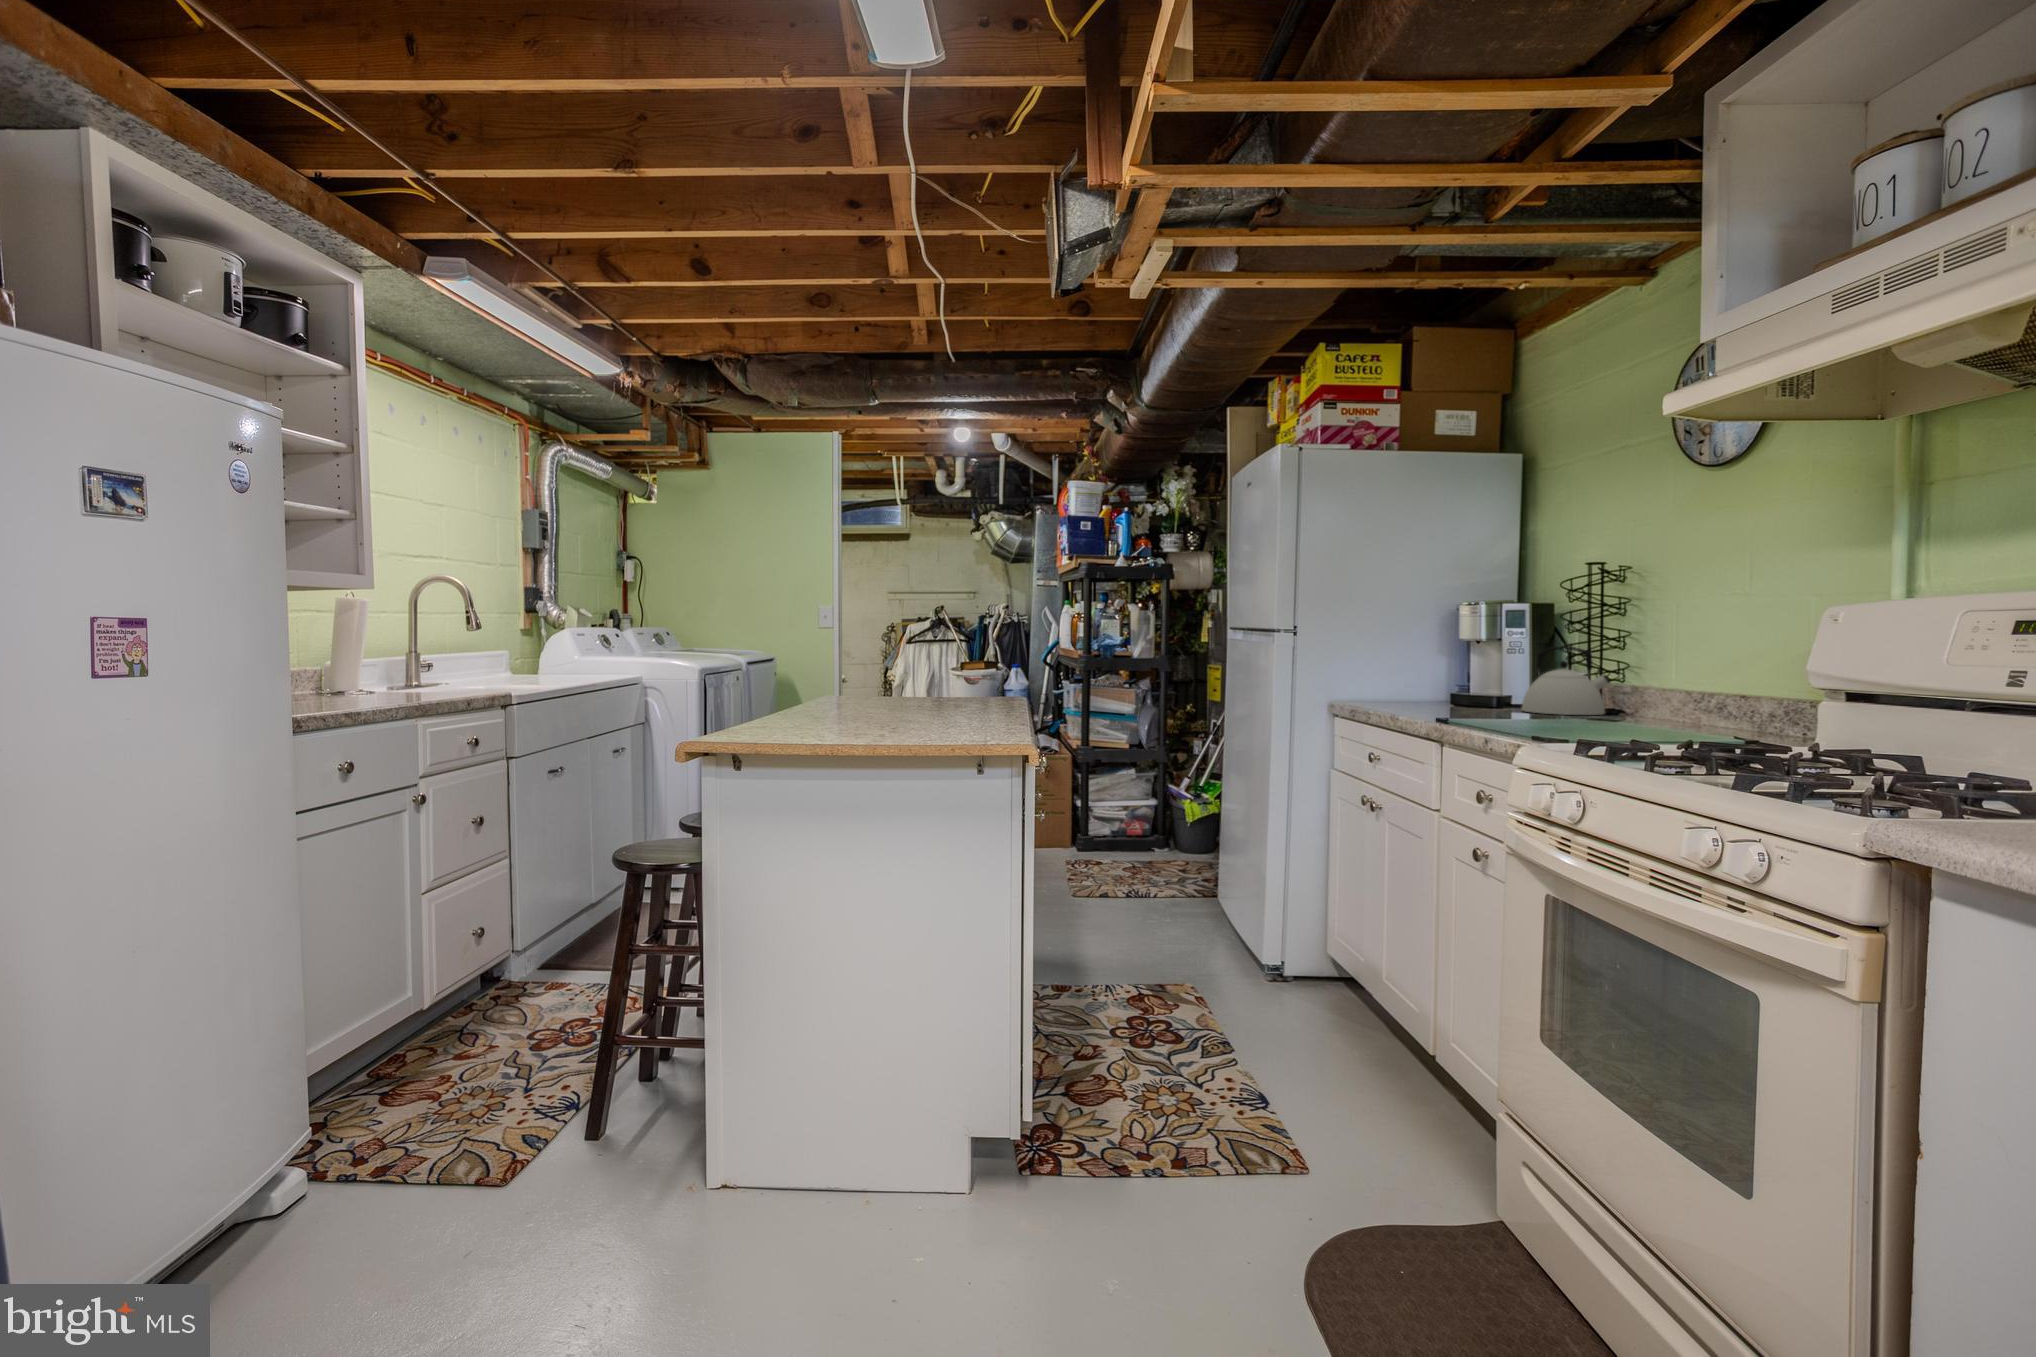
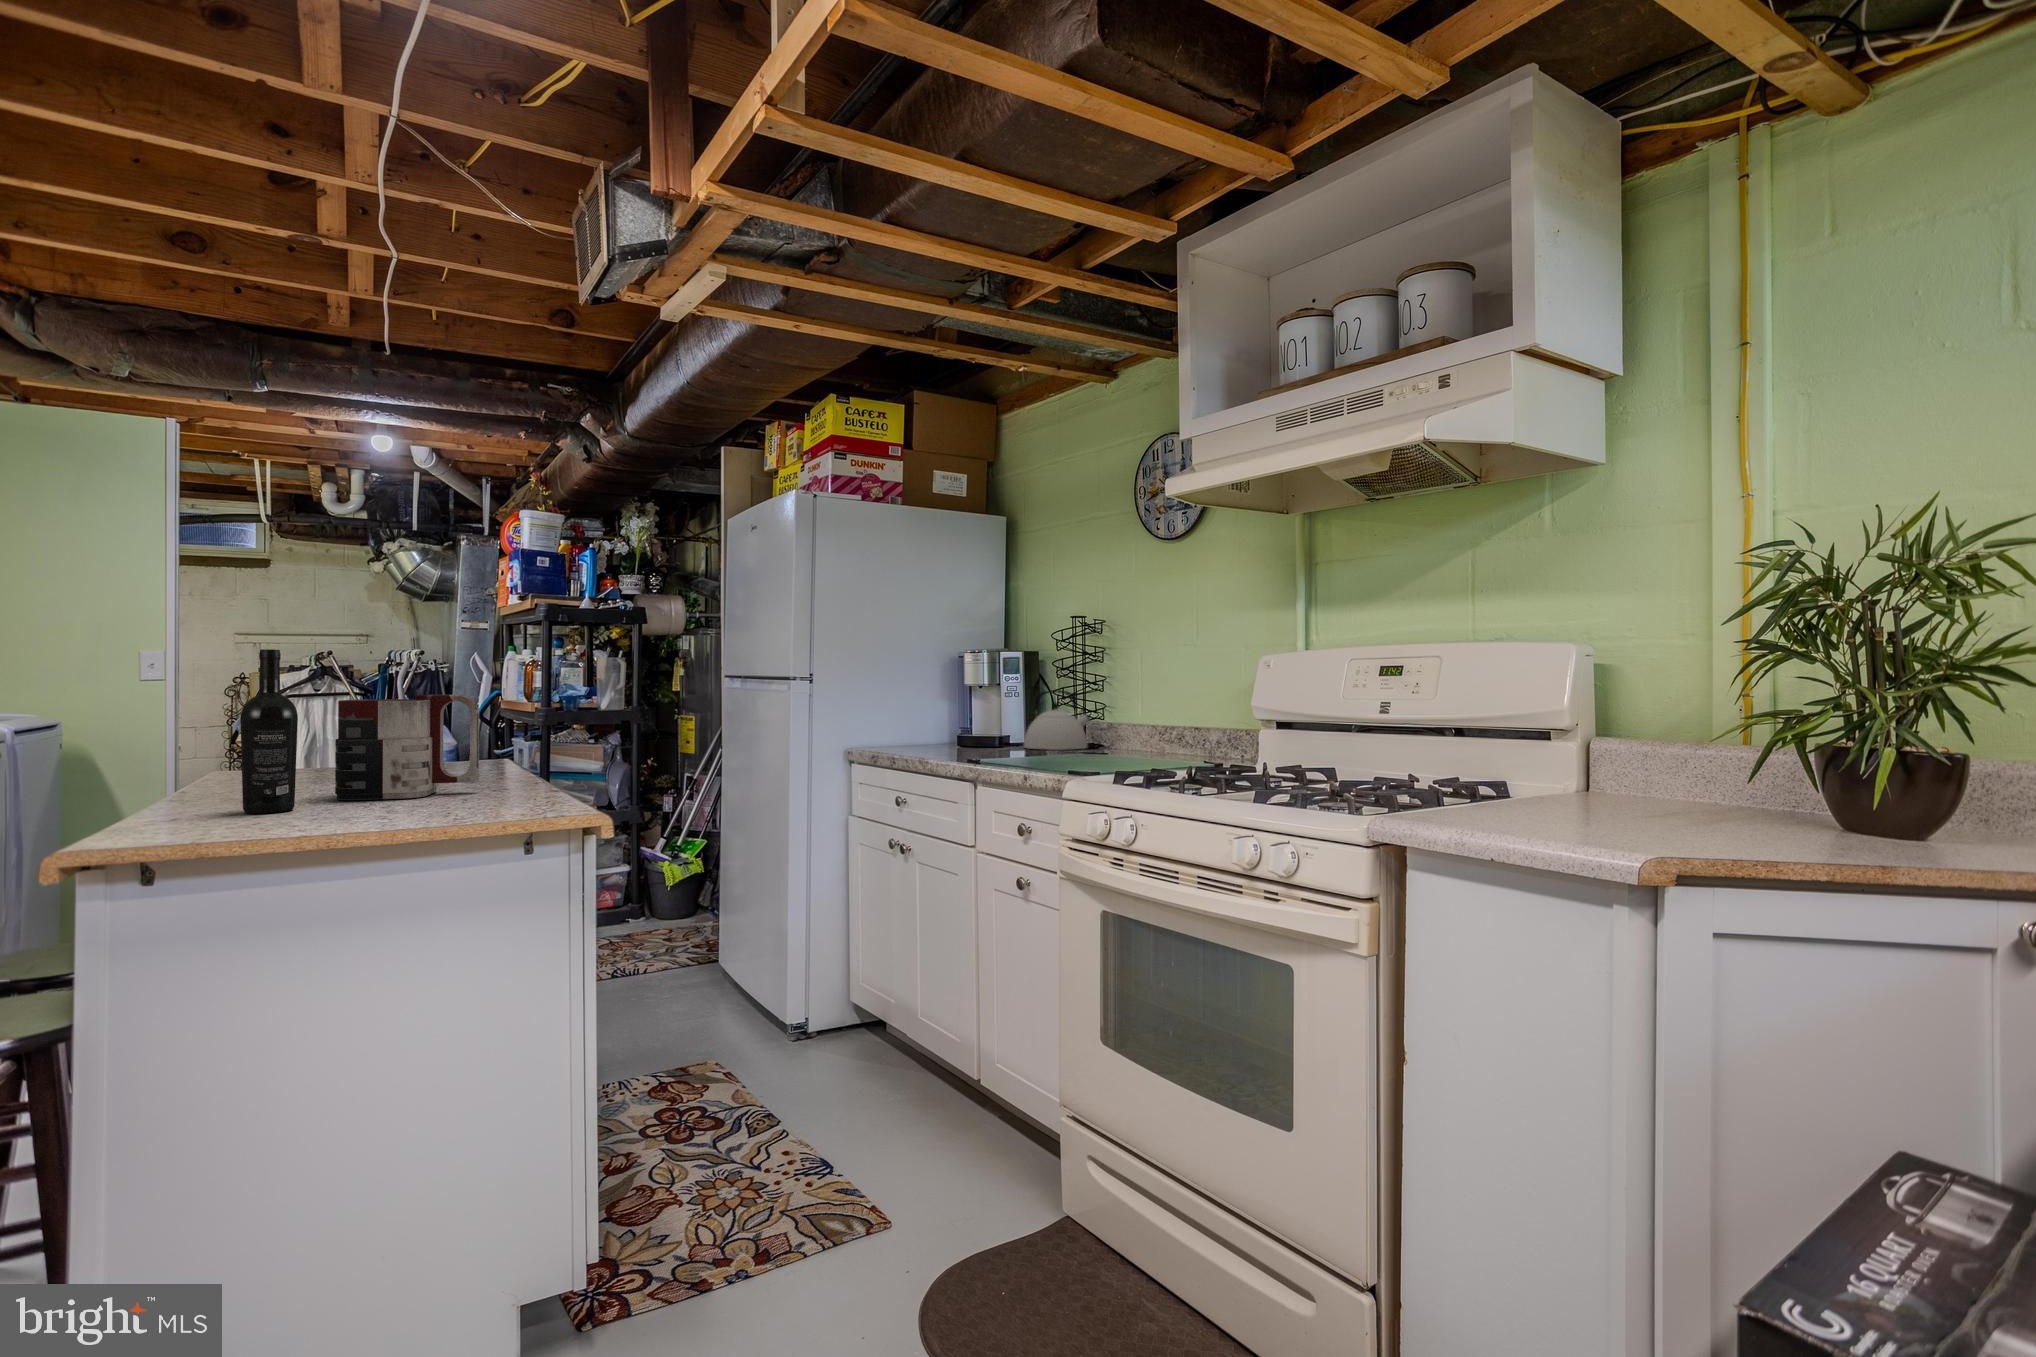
wine bottle: none [814,608,849,730] -> present [240,649,298,813]
mug: none [878,644,976,725] -> present [335,695,479,800]

